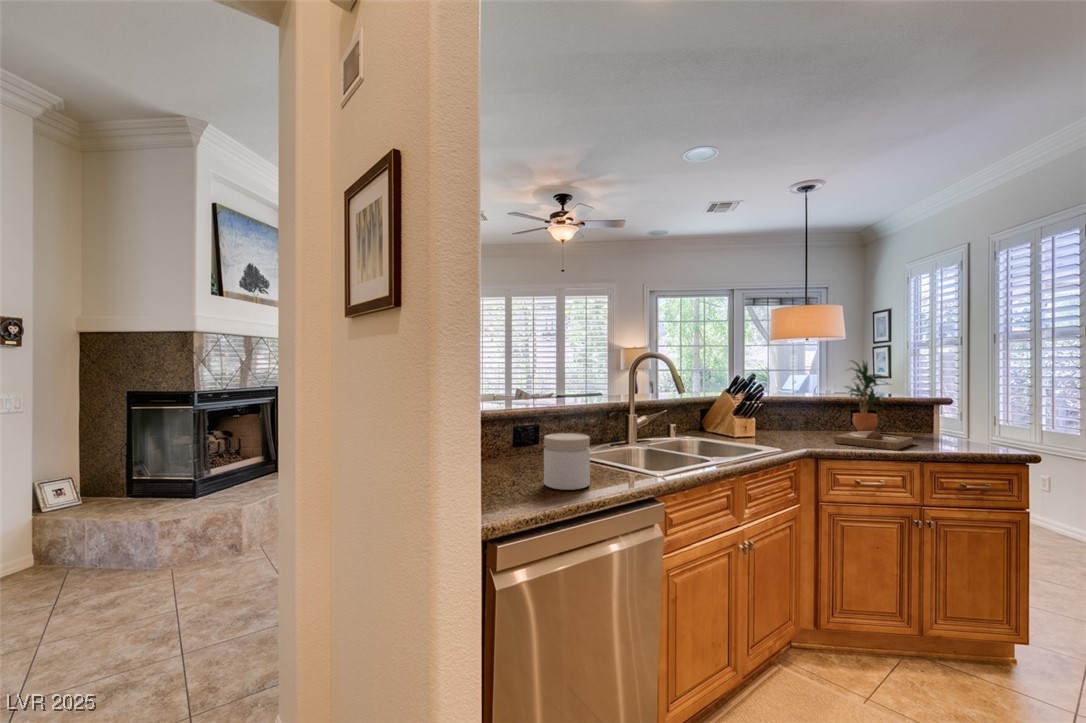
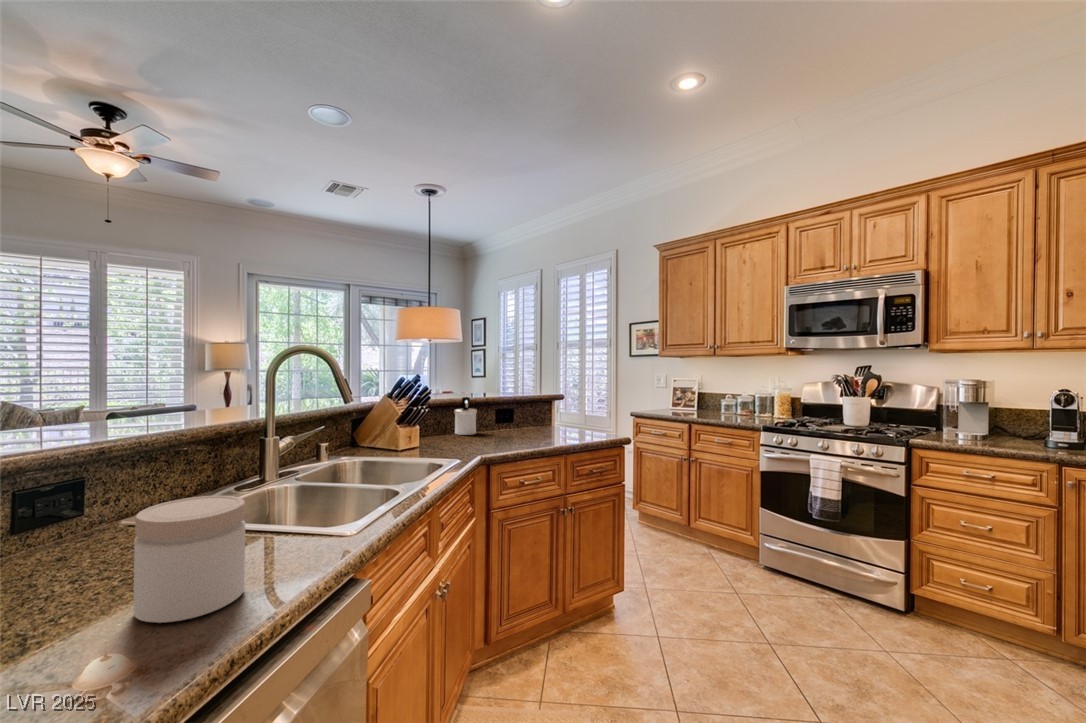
potted plant: present [846,361,888,431] -> none [486,361,526,430]
soap dispenser: none [803,396,828,433] -> present [454,397,477,435]
tray: present [834,431,913,450] -> none [494,430,550,446]

